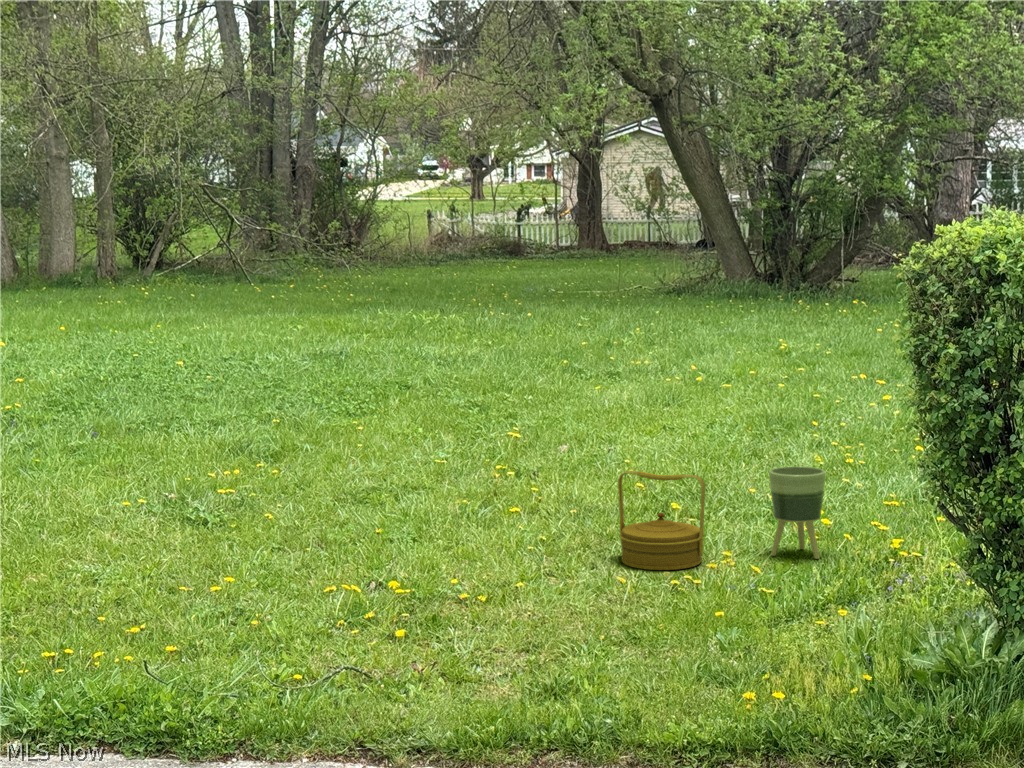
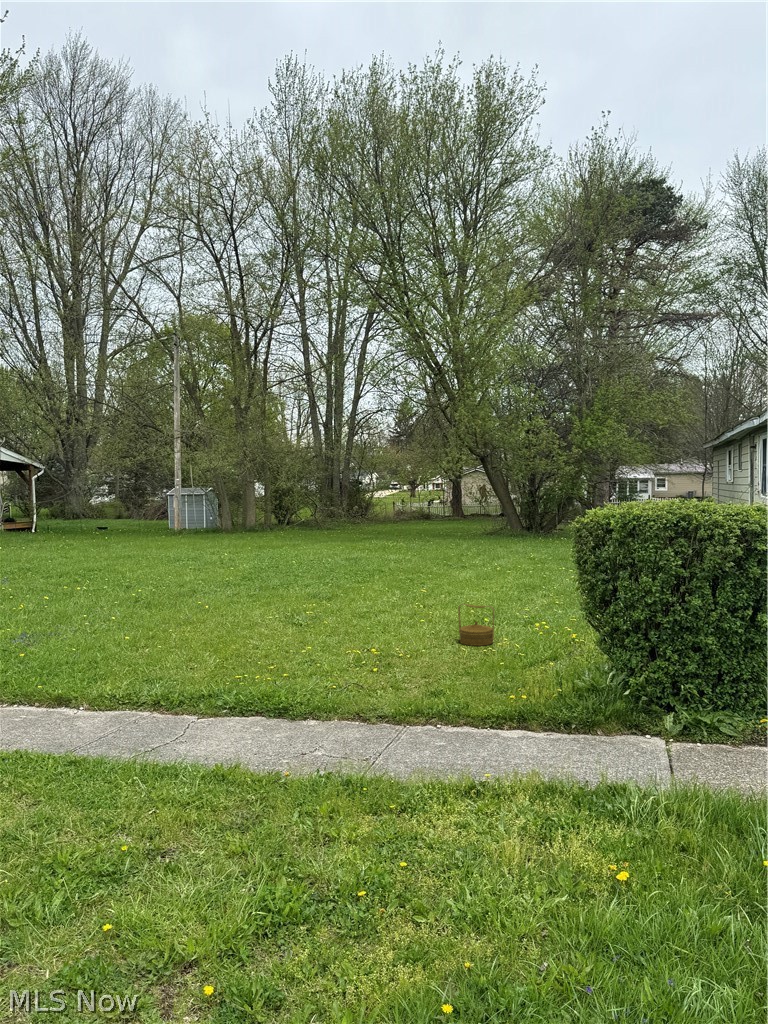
planter: present [769,466,826,559] -> none [521,603,545,642]

